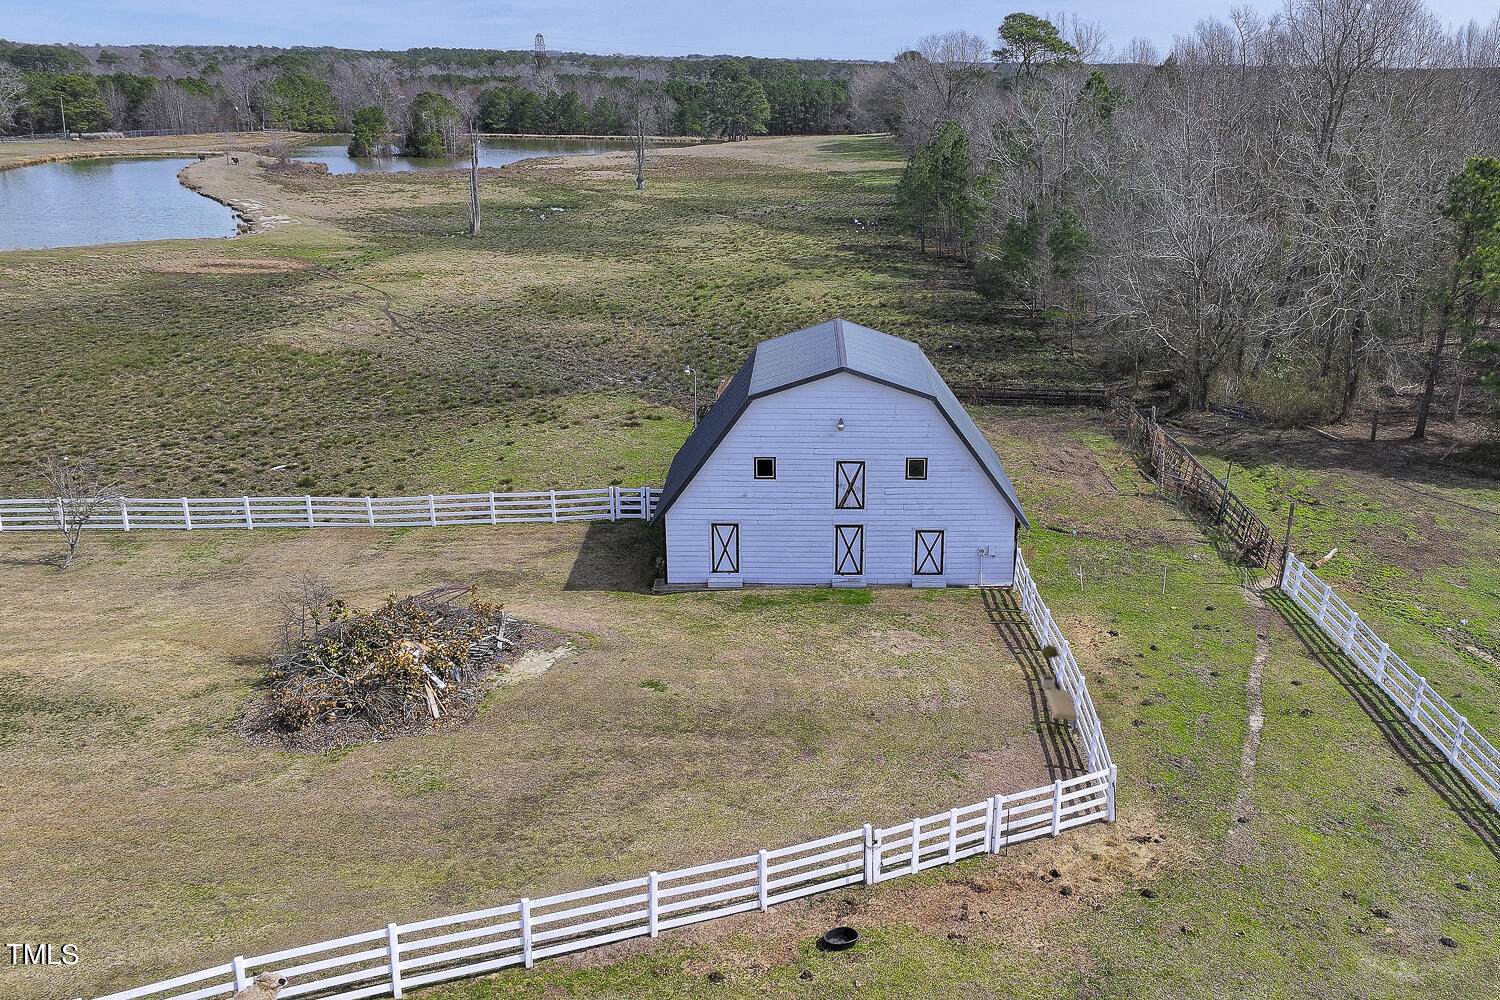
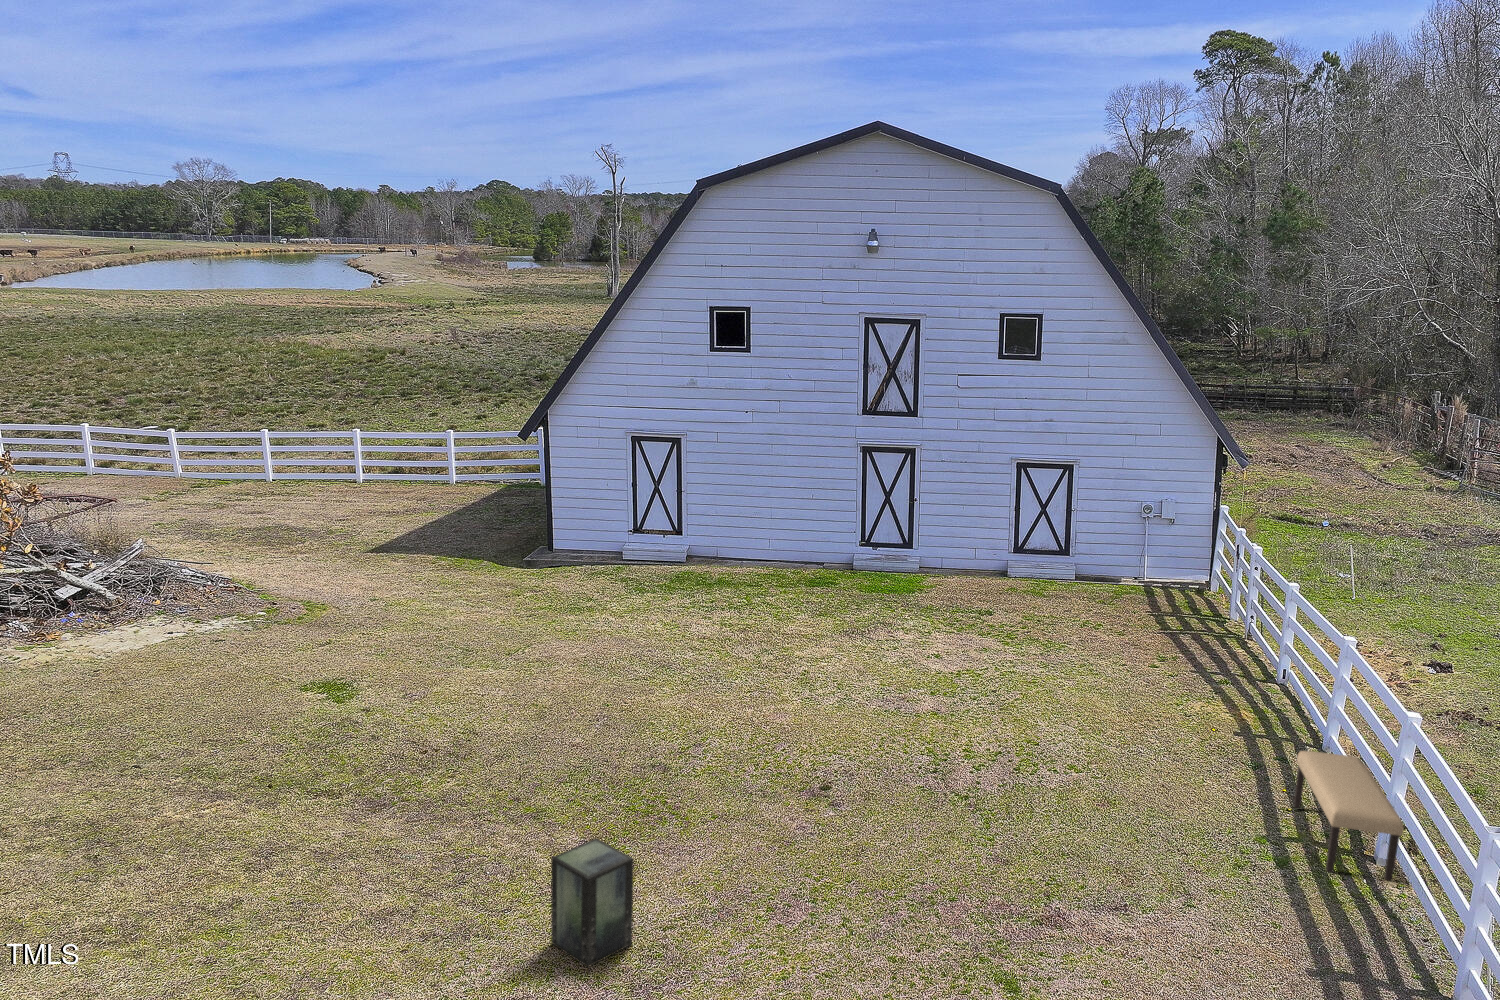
potted tree: present [1041,645,1059,689] -> none [1280,648,1332,762]
storage box: none [815,744,841,784] -> present [551,838,634,967]

